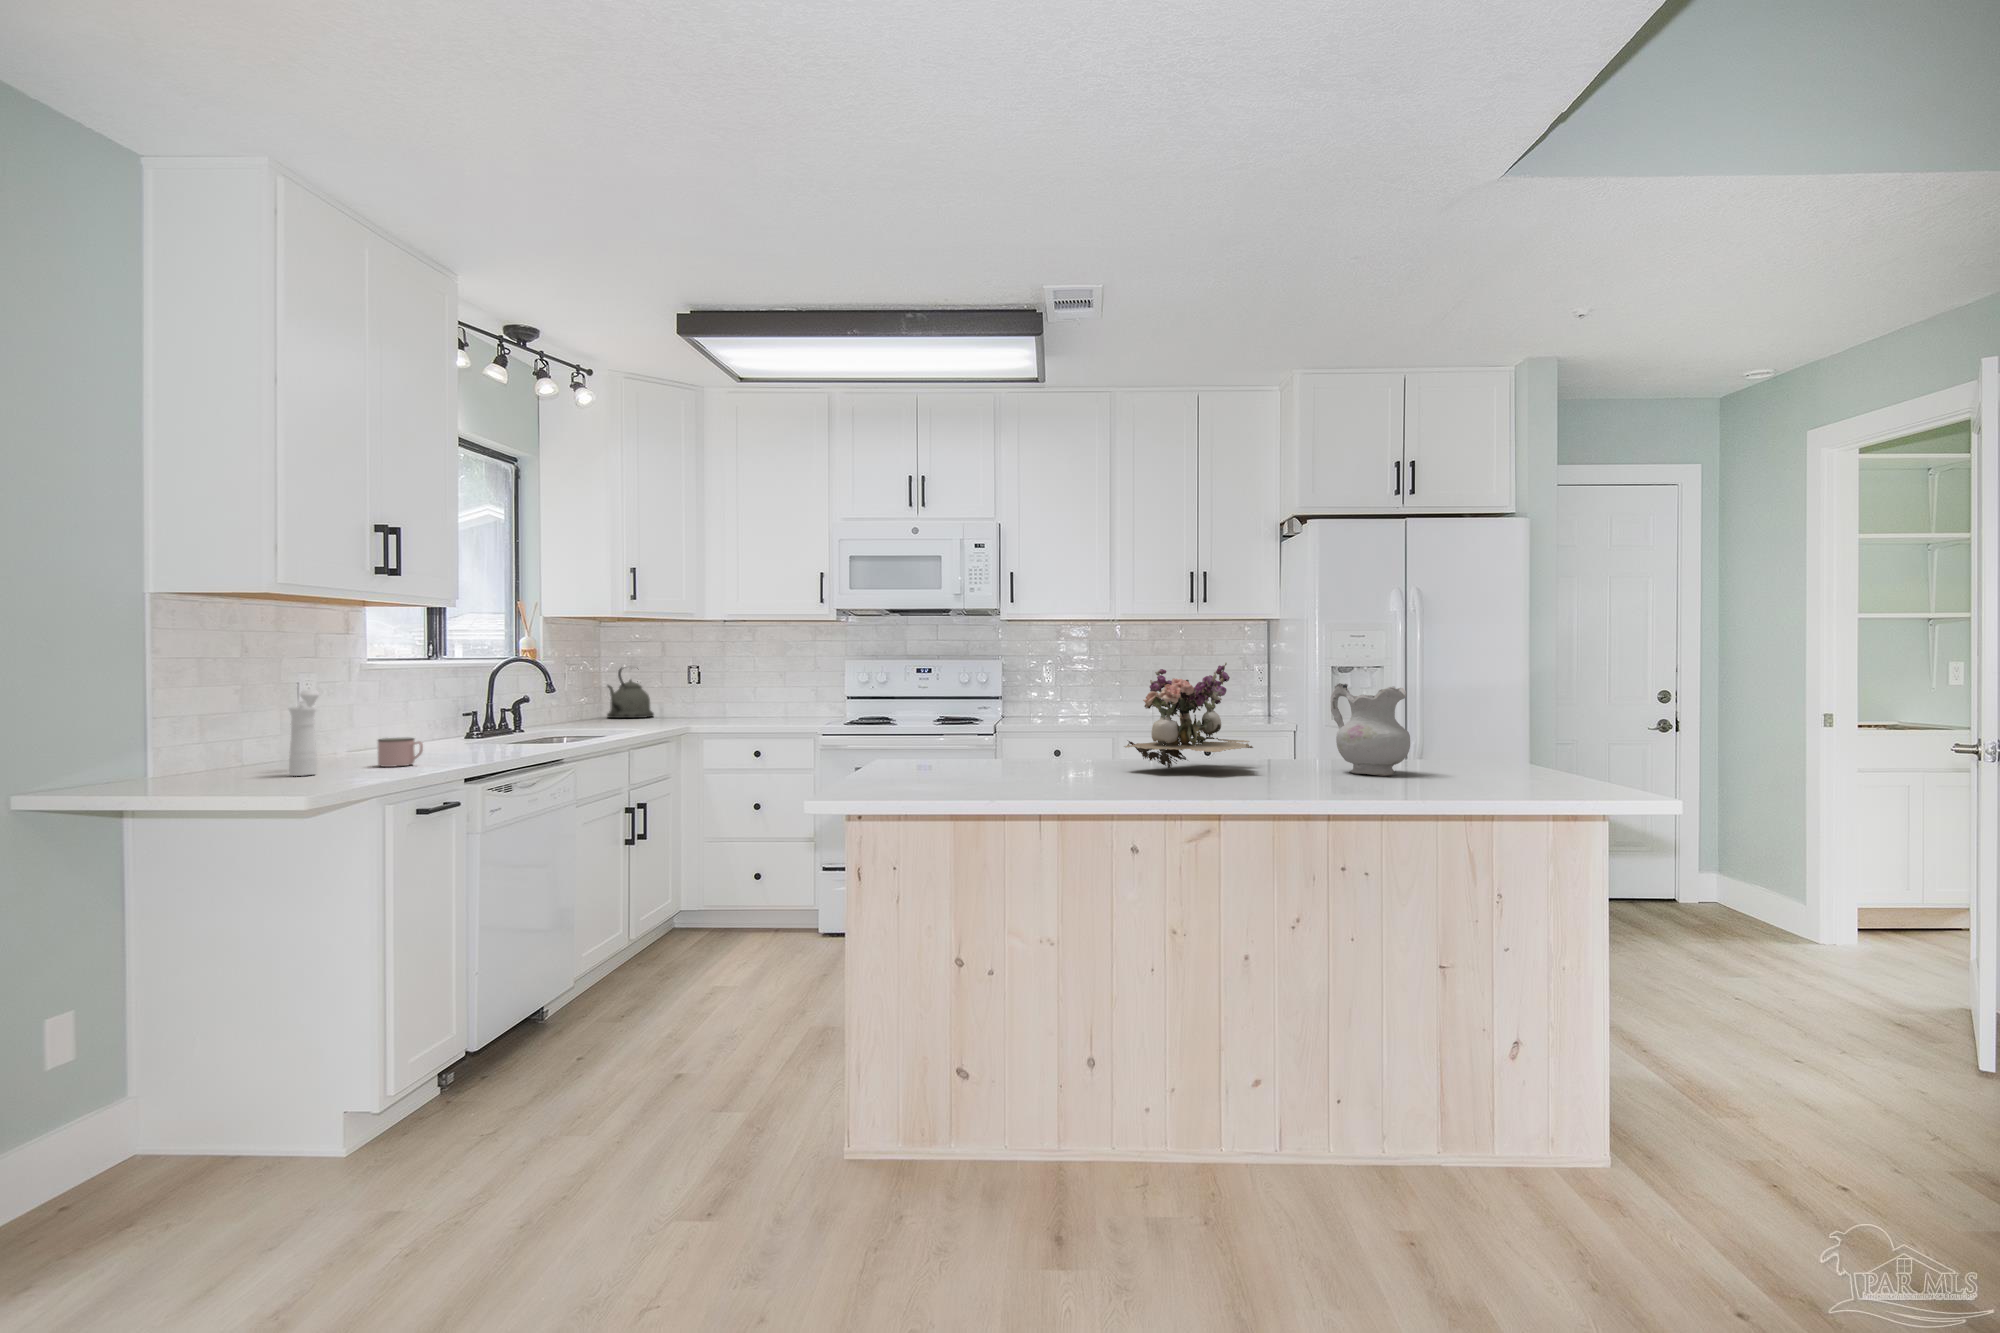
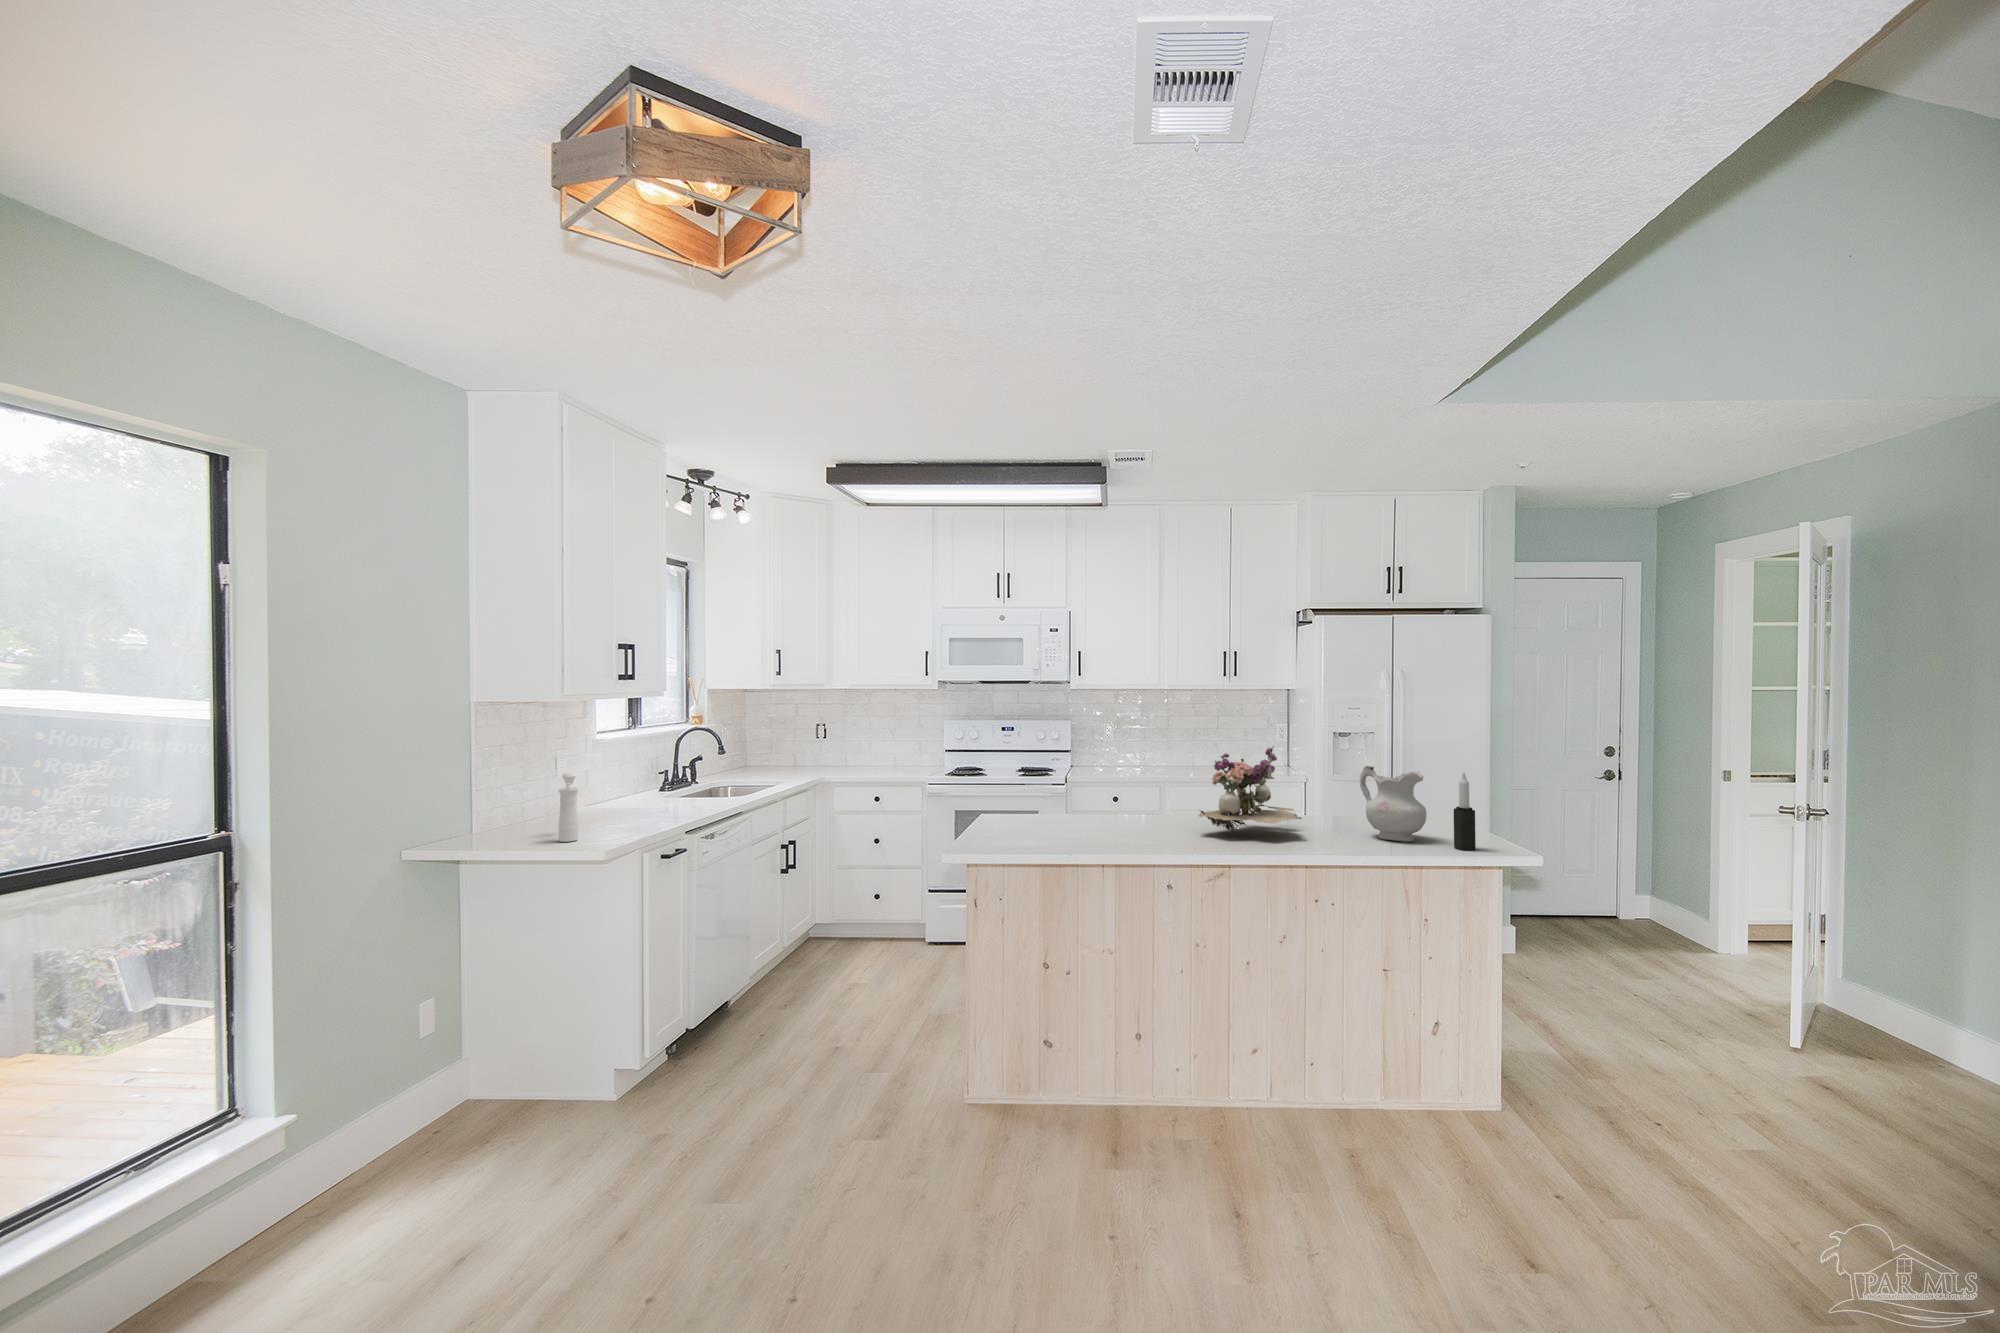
kettle: present [607,668,654,718] -> none [751,724,788,766]
candle: none [1441,683,1467,781] -> present [1454,772,1476,850]
mug: present [378,738,423,767] -> none [617,806,651,830]

